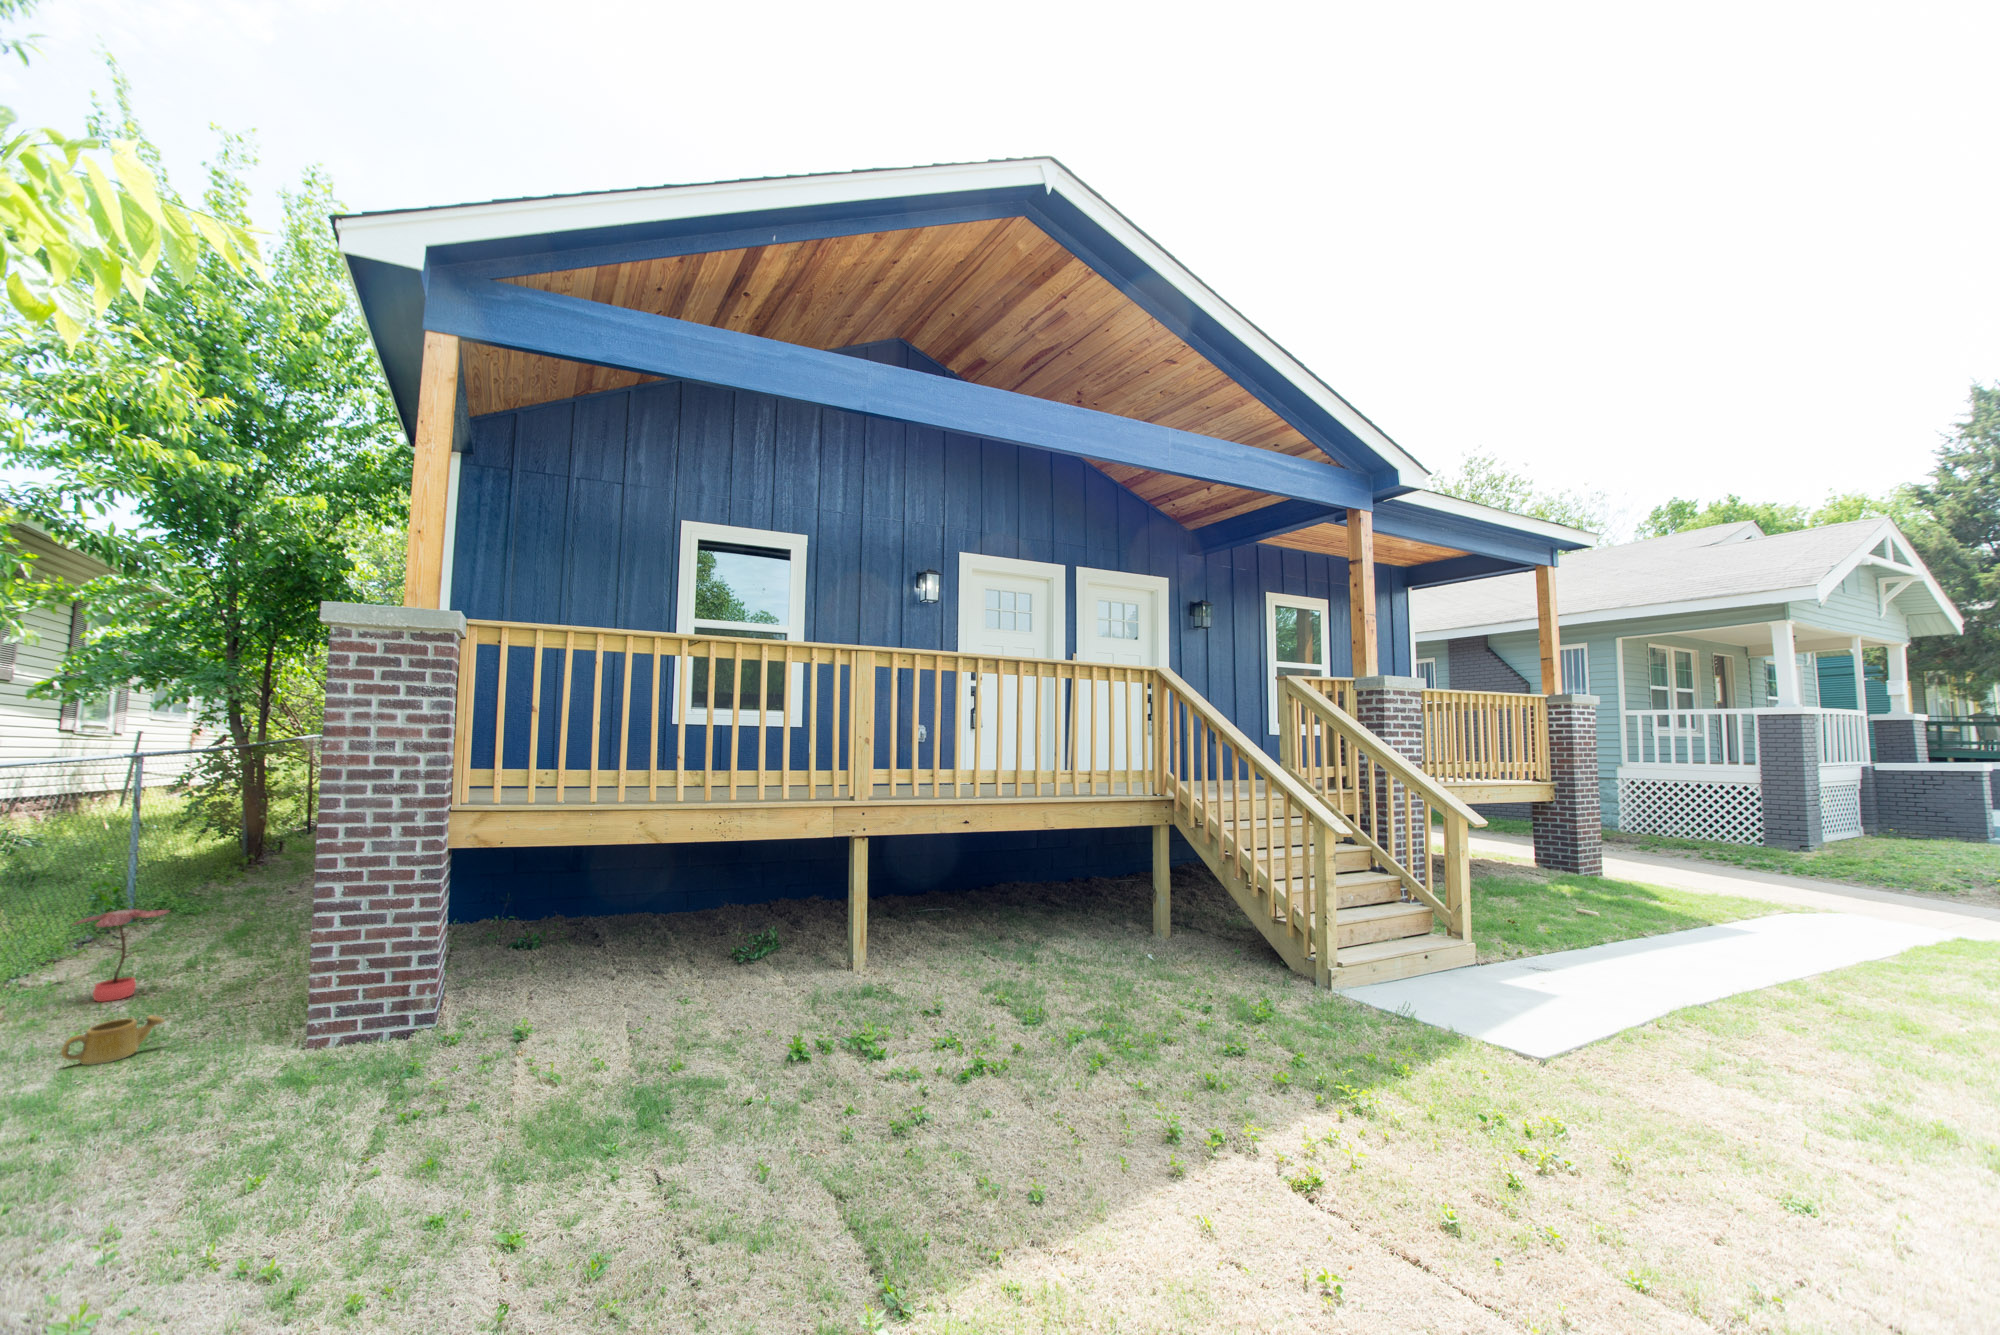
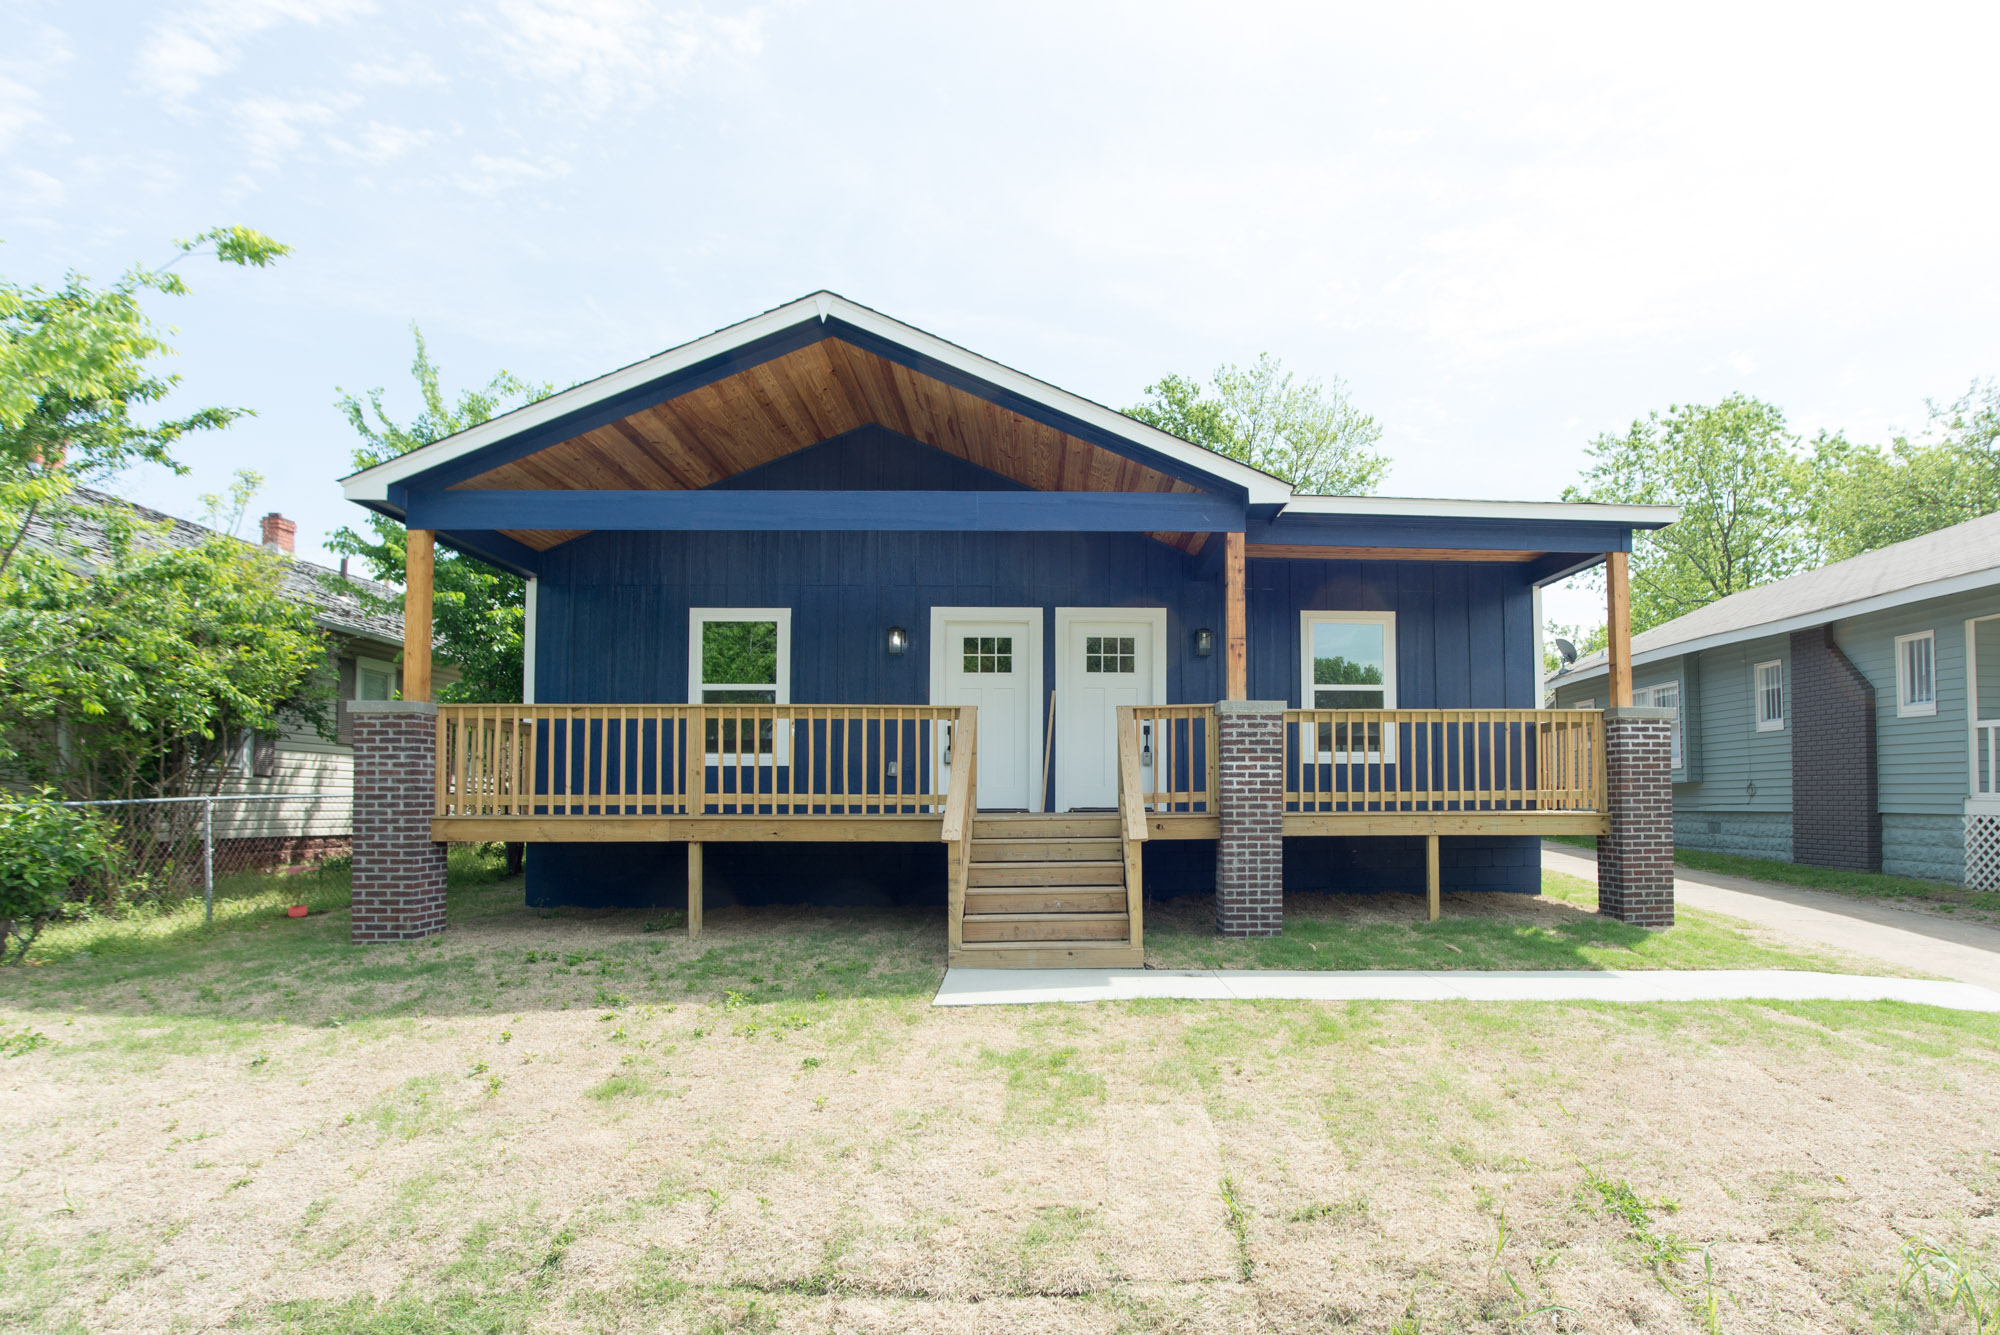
watering can: present [61,1015,165,1065] -> none [261,920,303,941]

